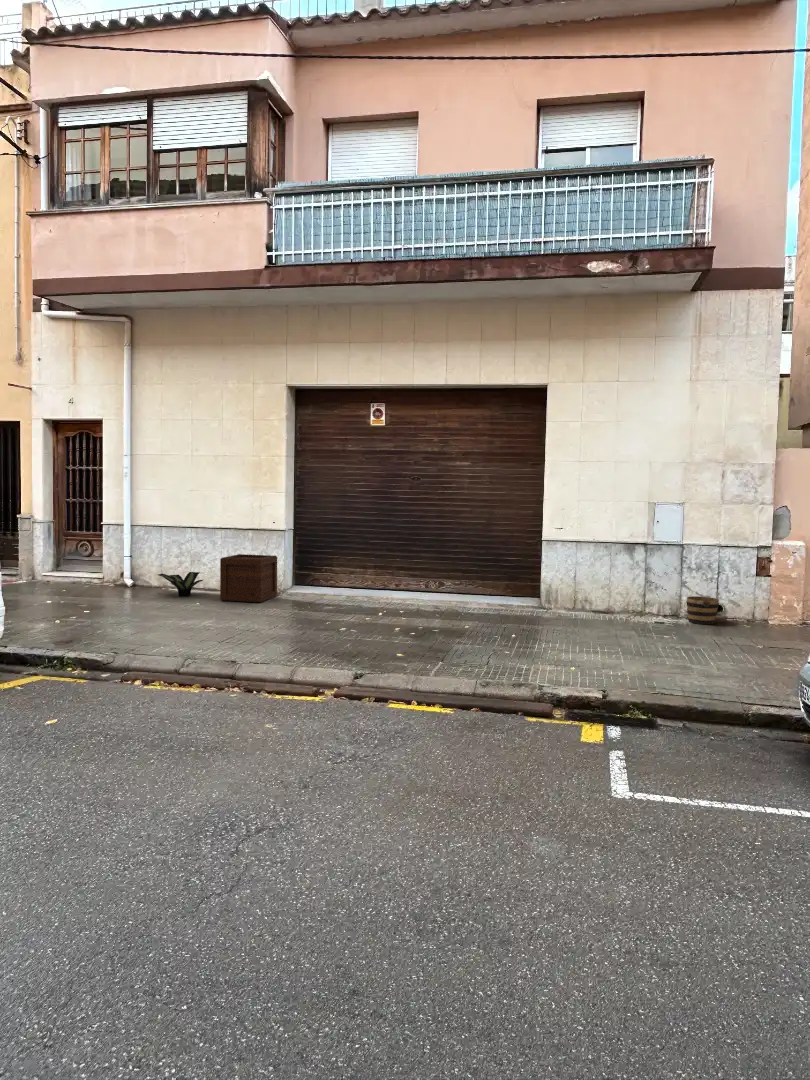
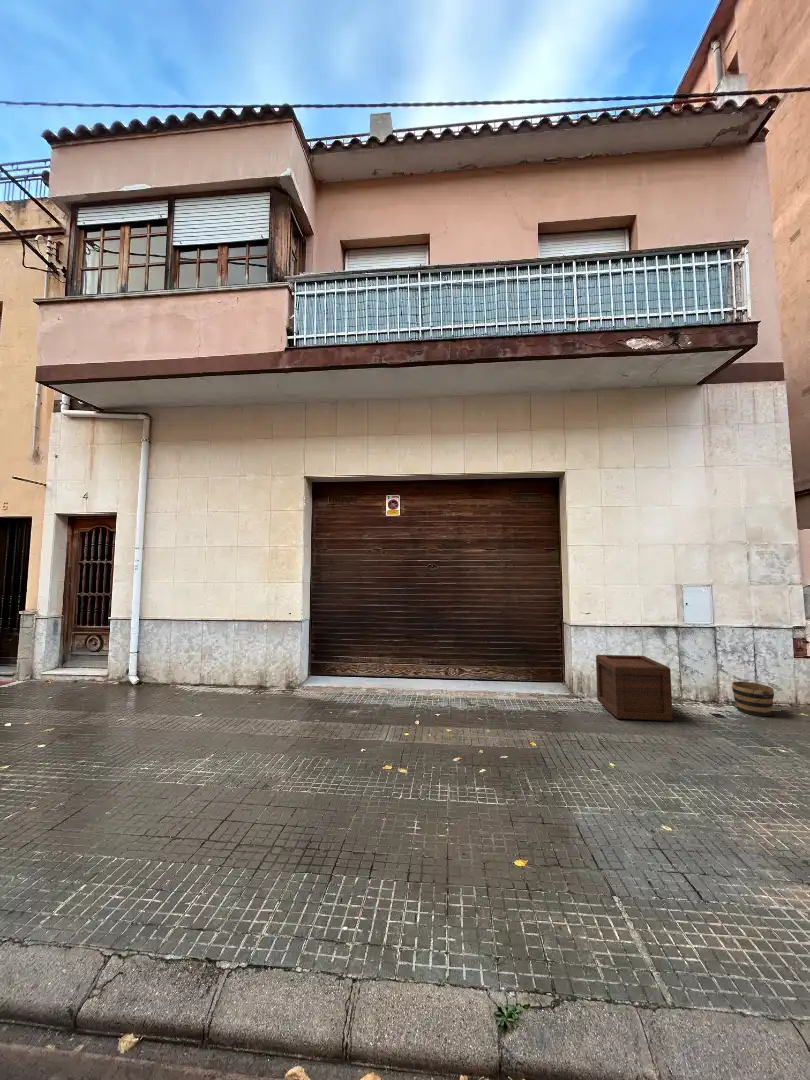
wooden crate: present [220,554,277,603] -> present [596,655,673,721]
potted plant: present [158,572,203,596] -> none [159,667,218,700]

